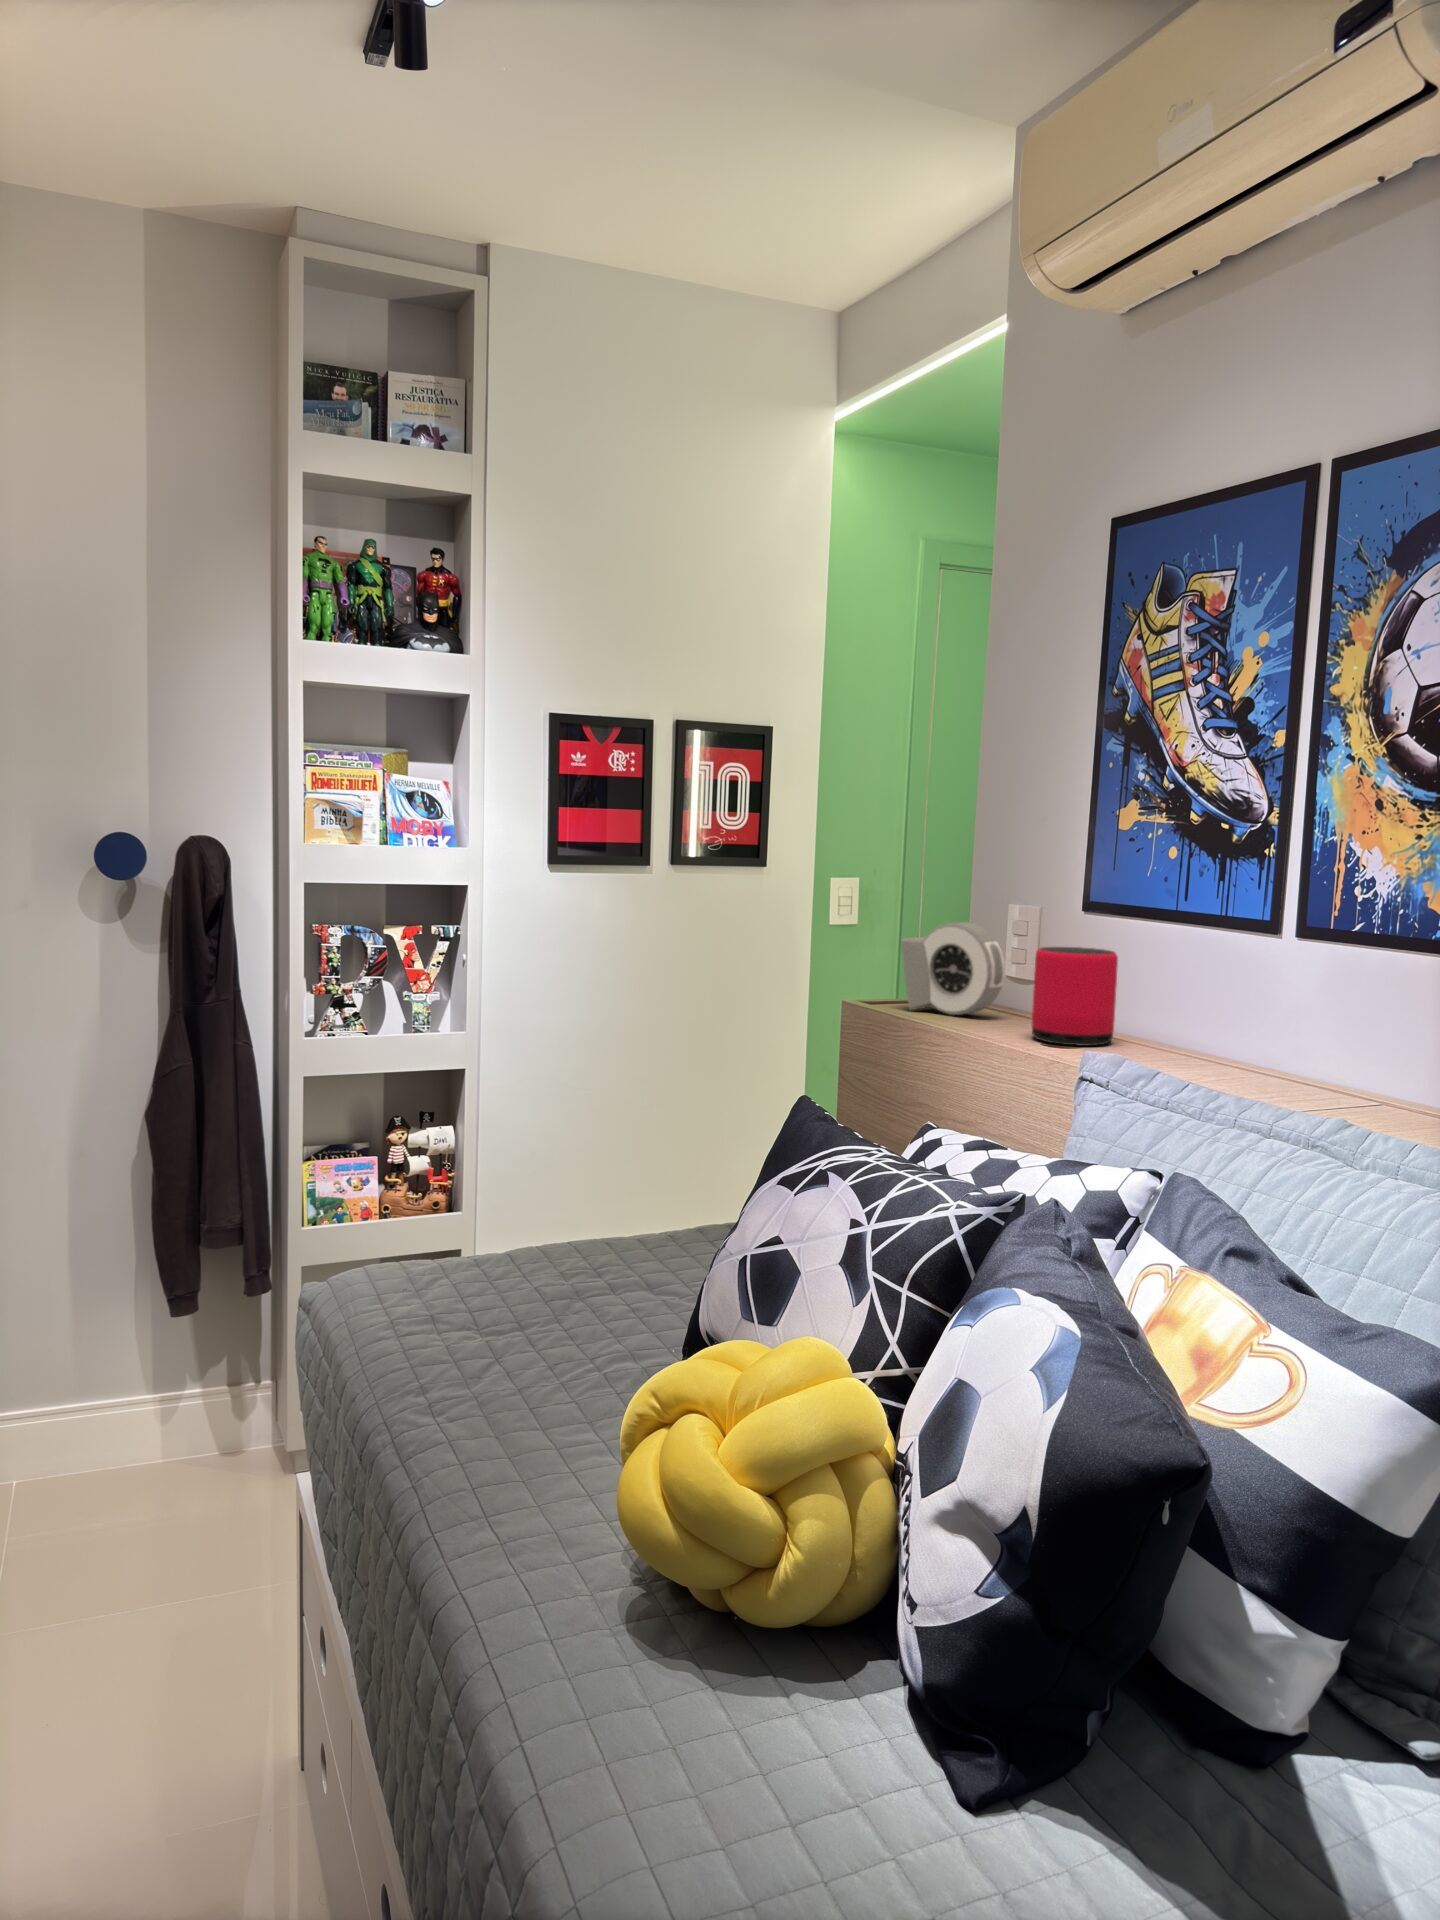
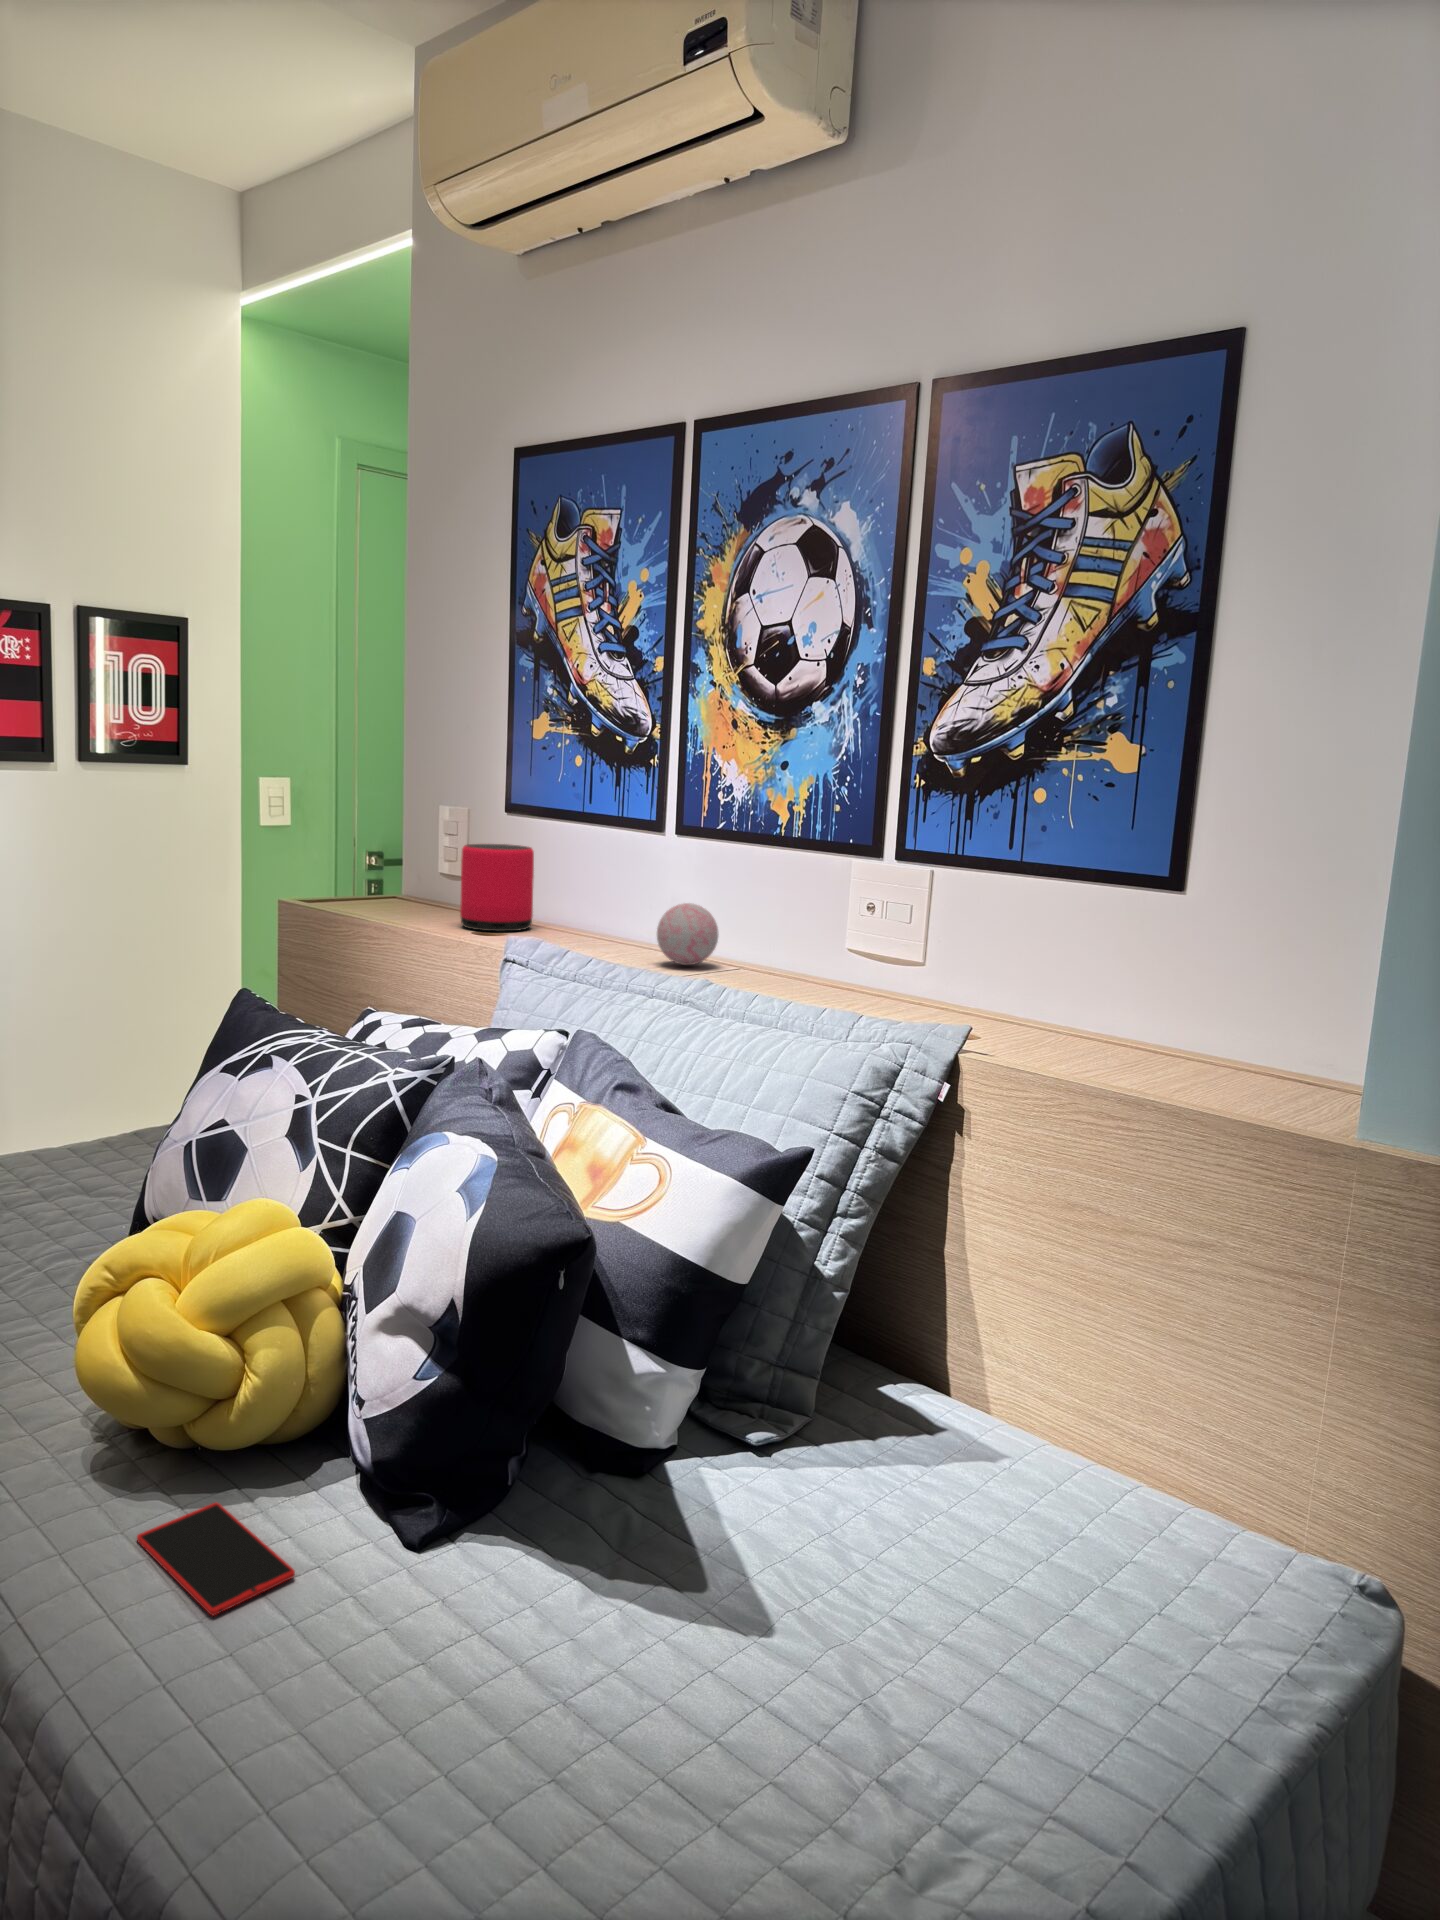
alarm clock: present [901,922,1005,1015] -> none [336,823,436,909]
decorative ball: none [1272,1024,1354,1099] -> present [657,903,719,965]
smartphone: none [667,1686,830,1836] -> present [137,1503,295,1616]

